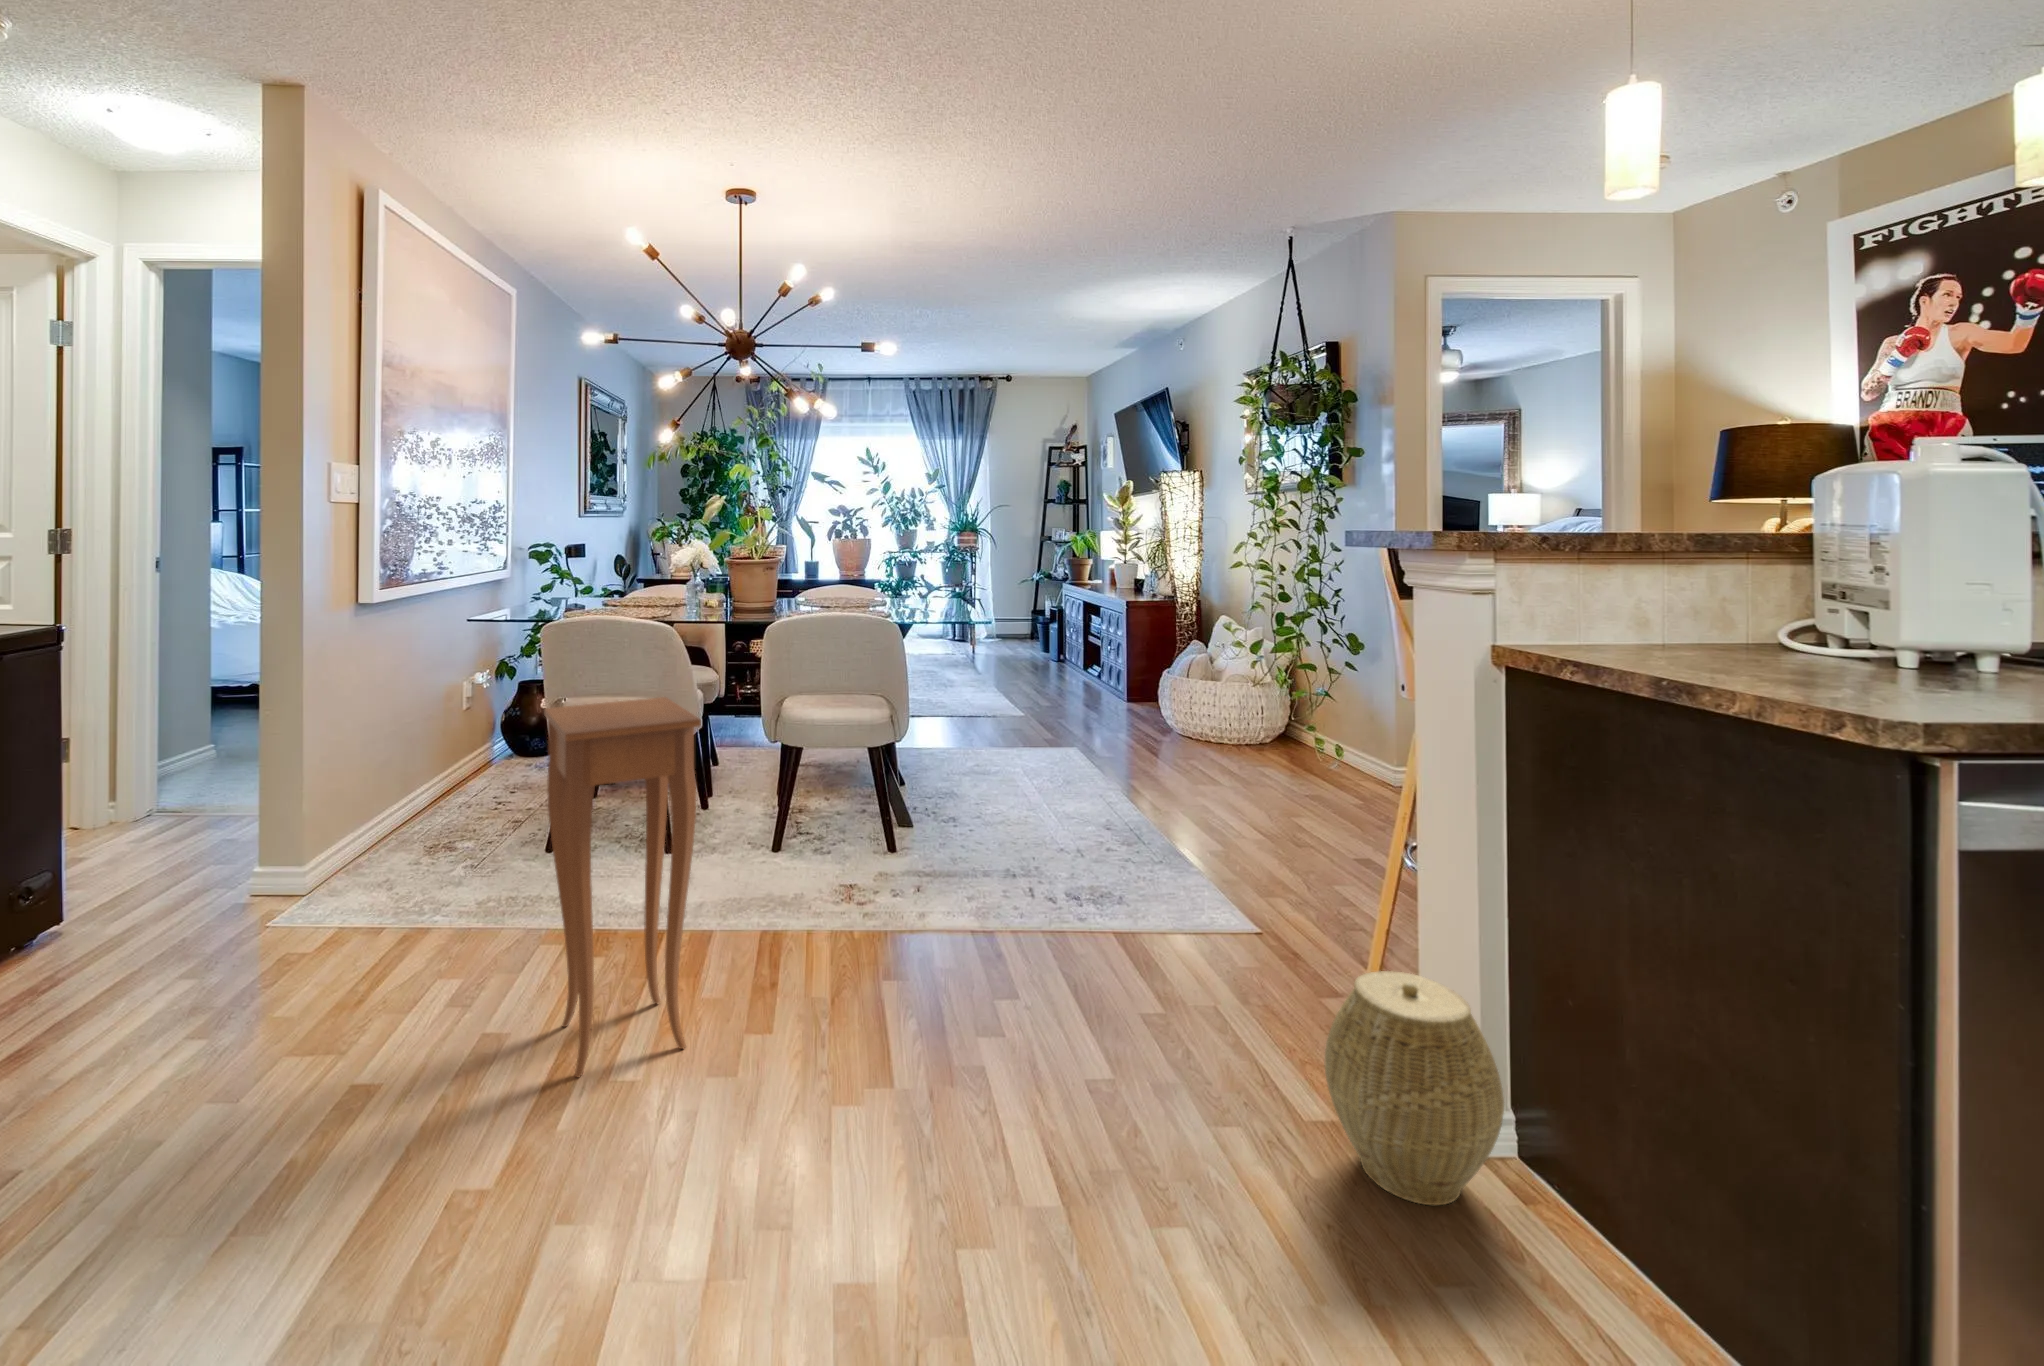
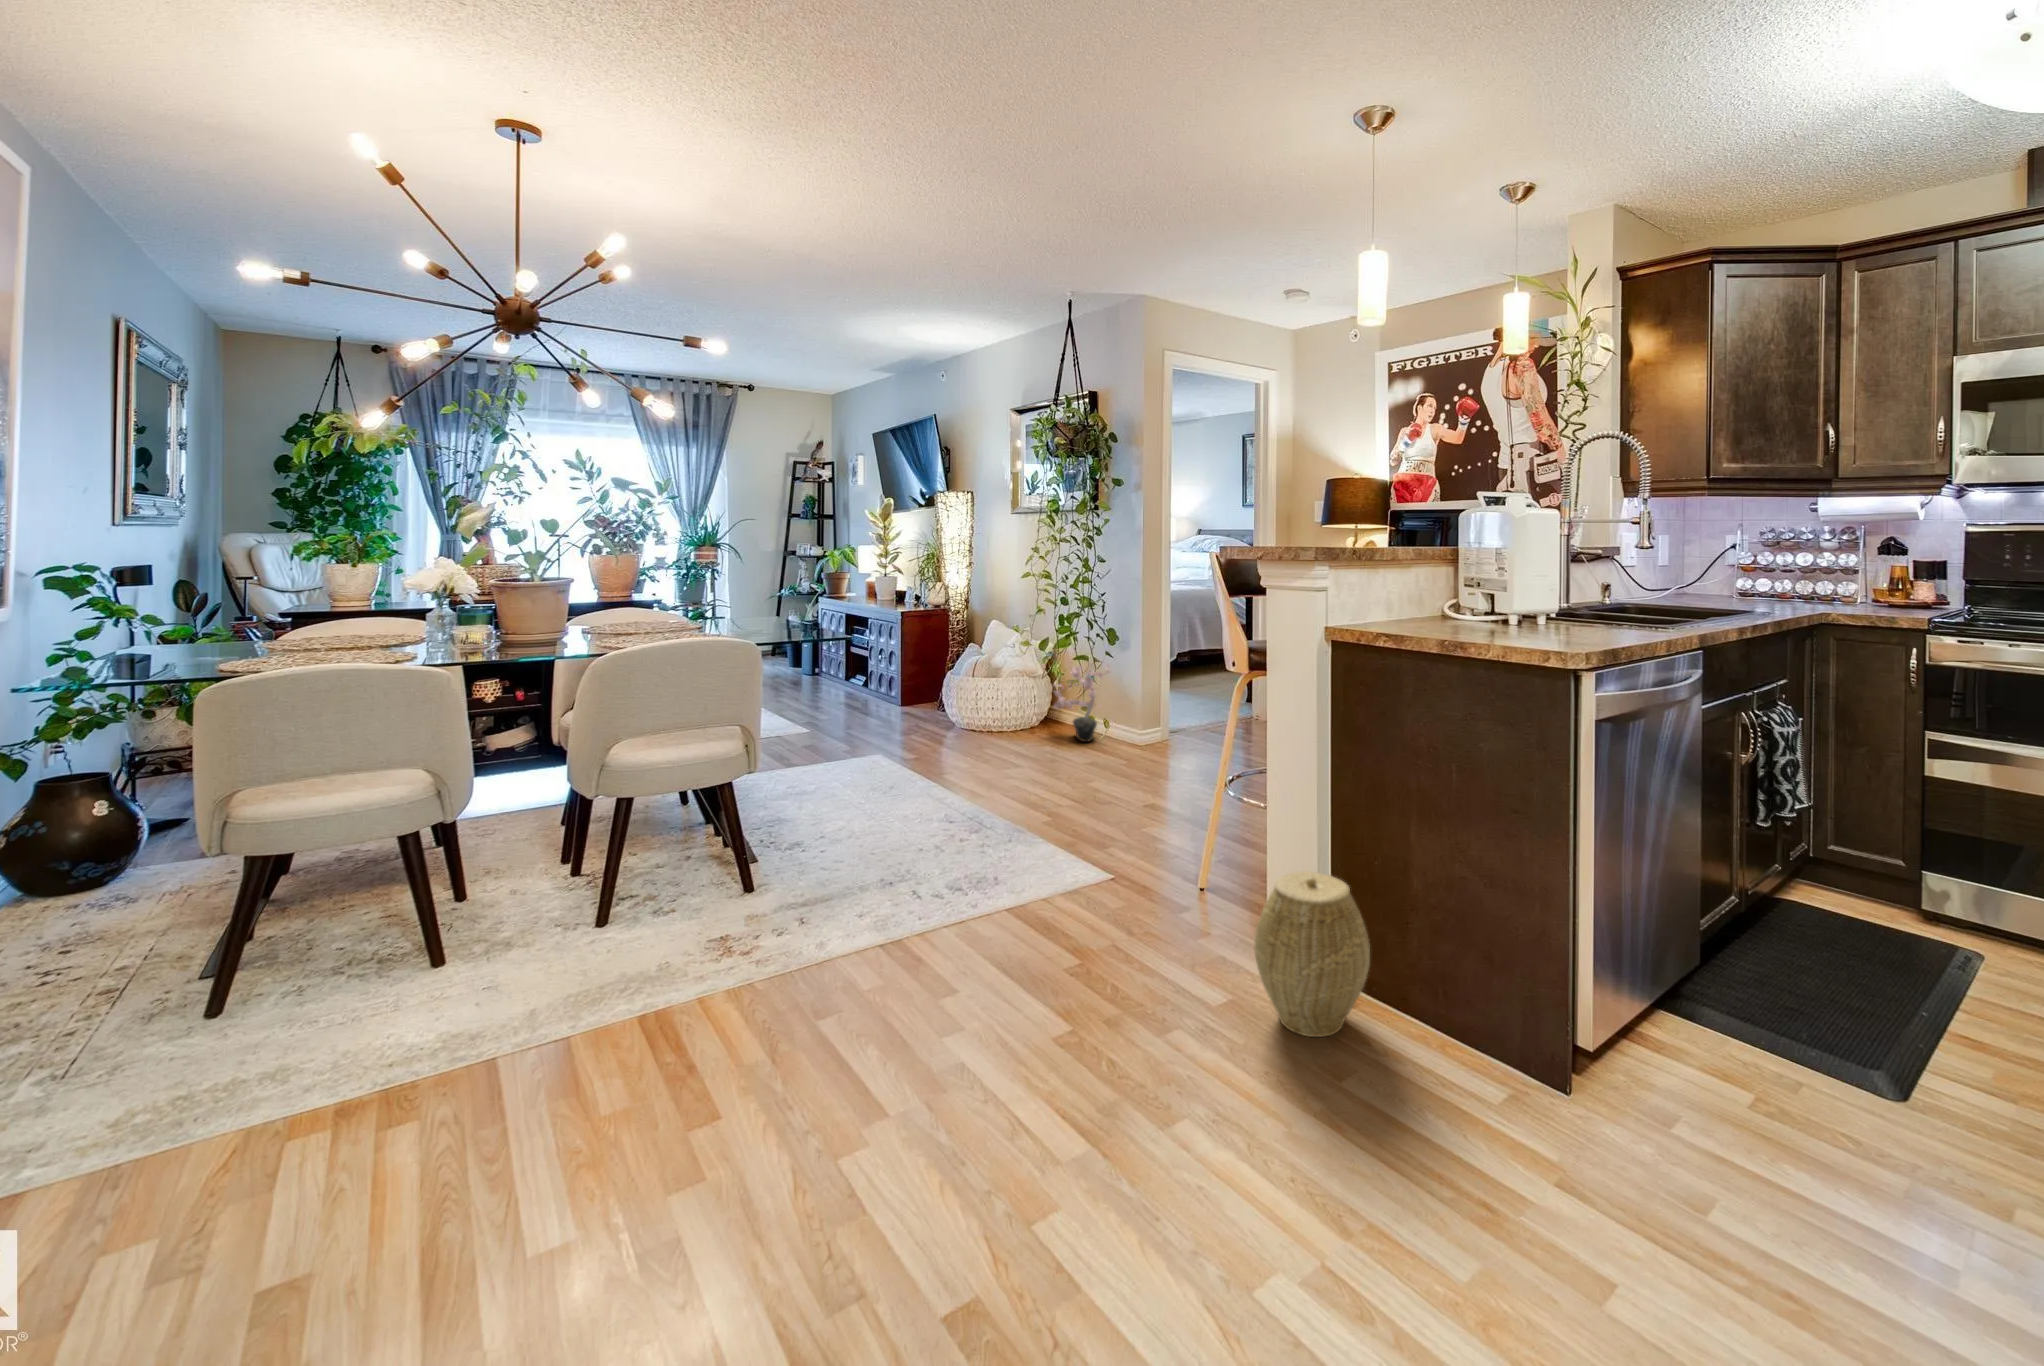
potted plant: none [1273,673,1355,773] -> present [1054,666,1109,742]
side table: present [544,697,701,1077] -> none [374,756,656,1290]

